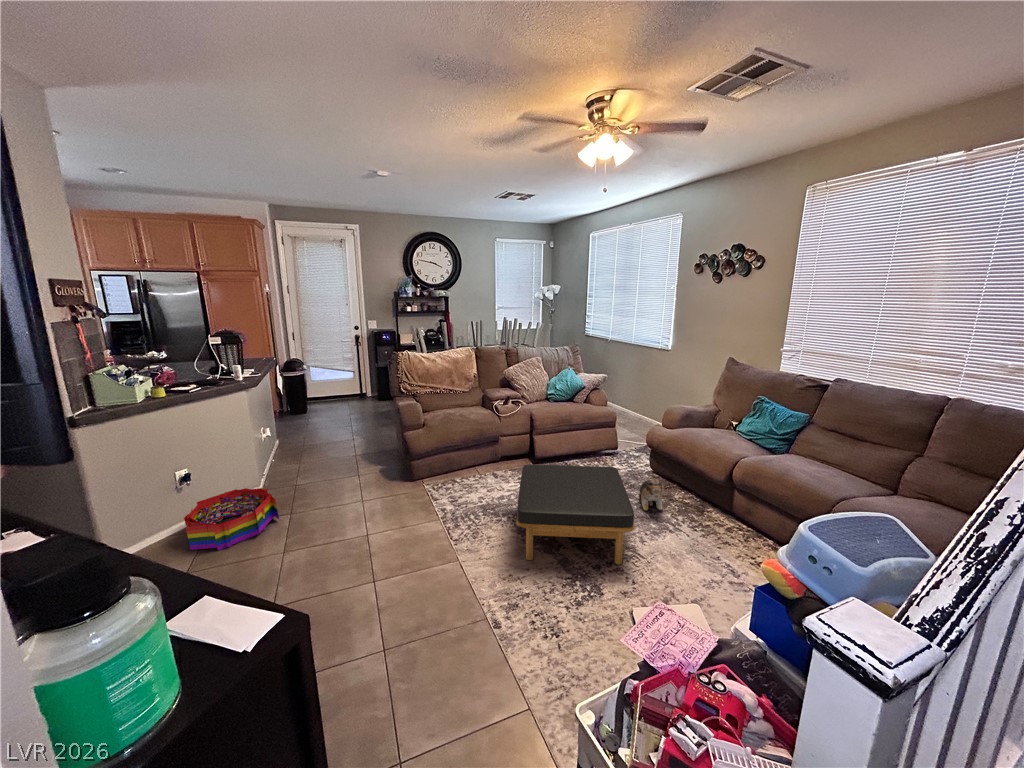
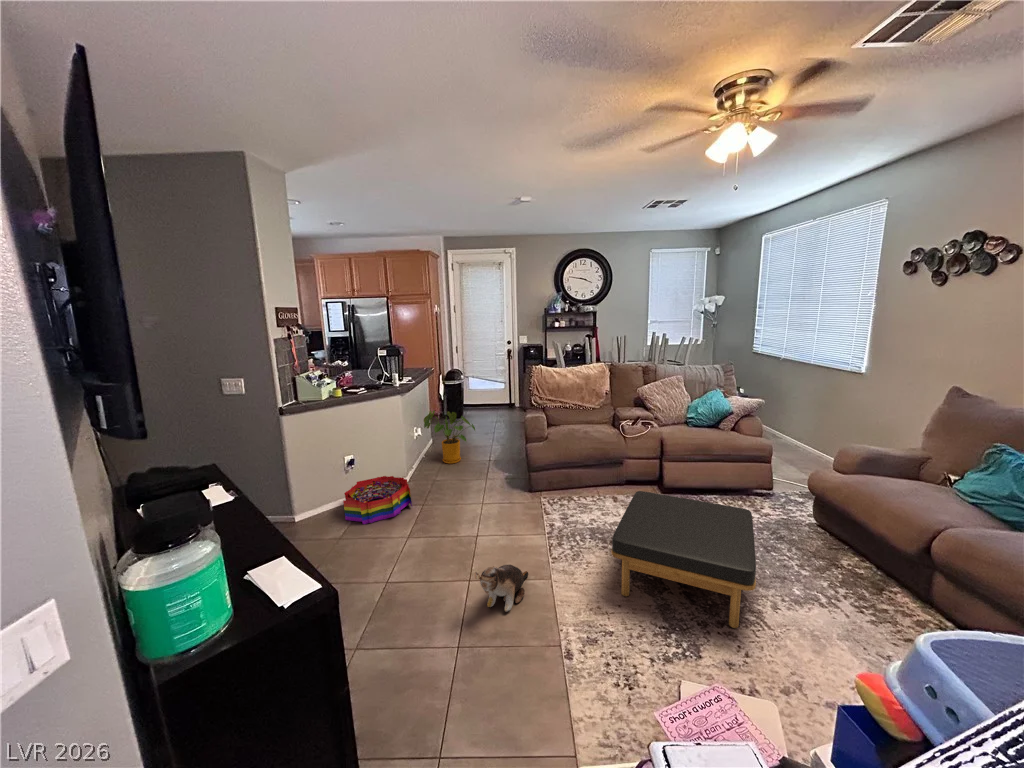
house plant: none [270,407,338,465] -> present [424,411,475,464]
plush toy: present [639,479,664,511] -> present [474,565,528,611]

